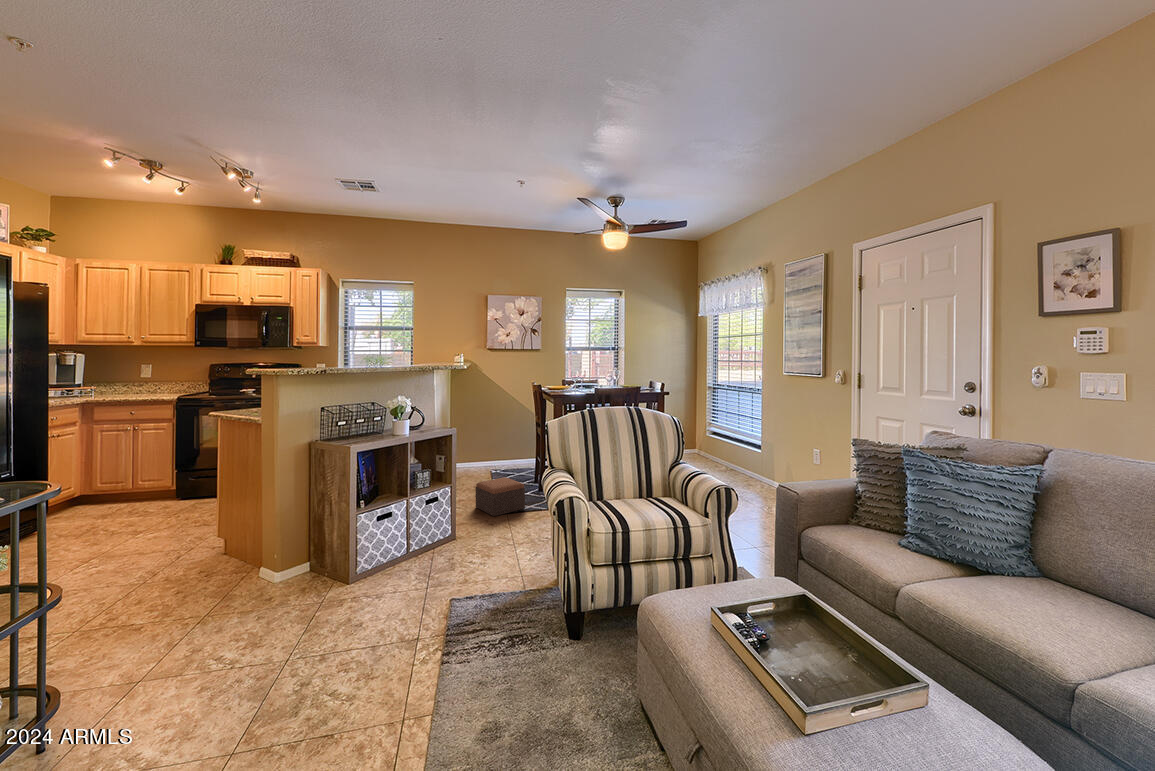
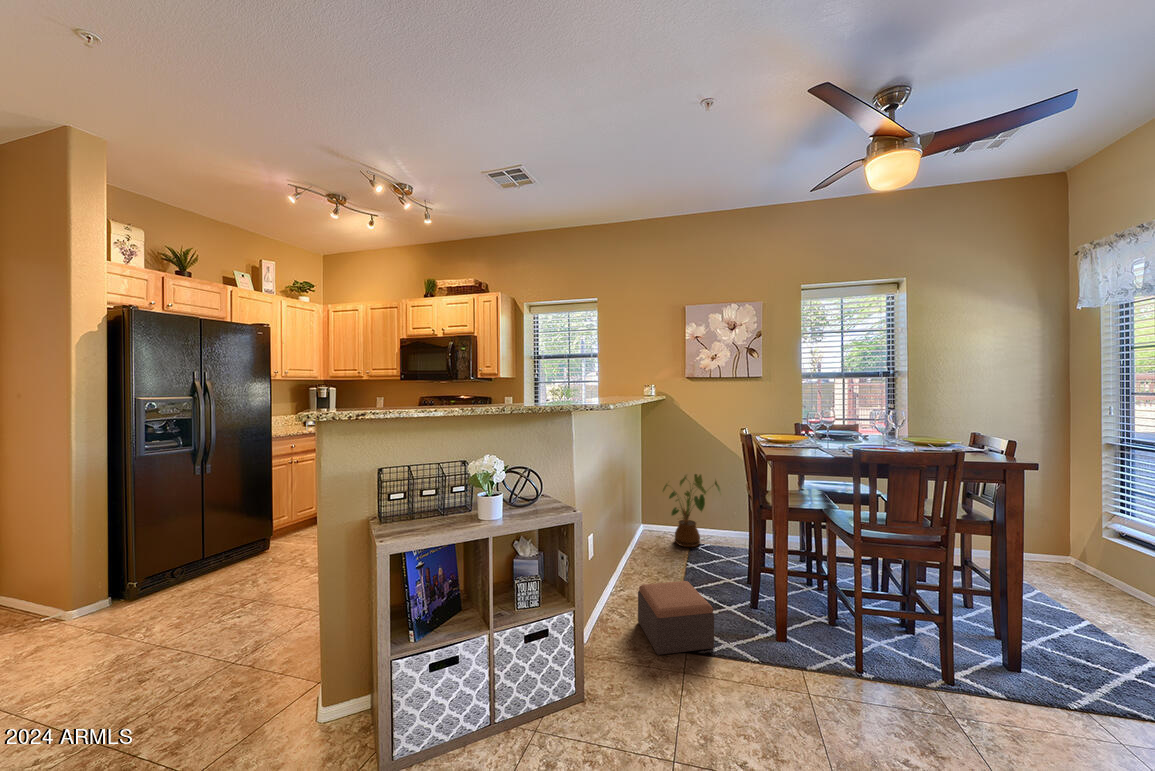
house plant: none [475,420,516,472] -> present [663,474,720,547]

